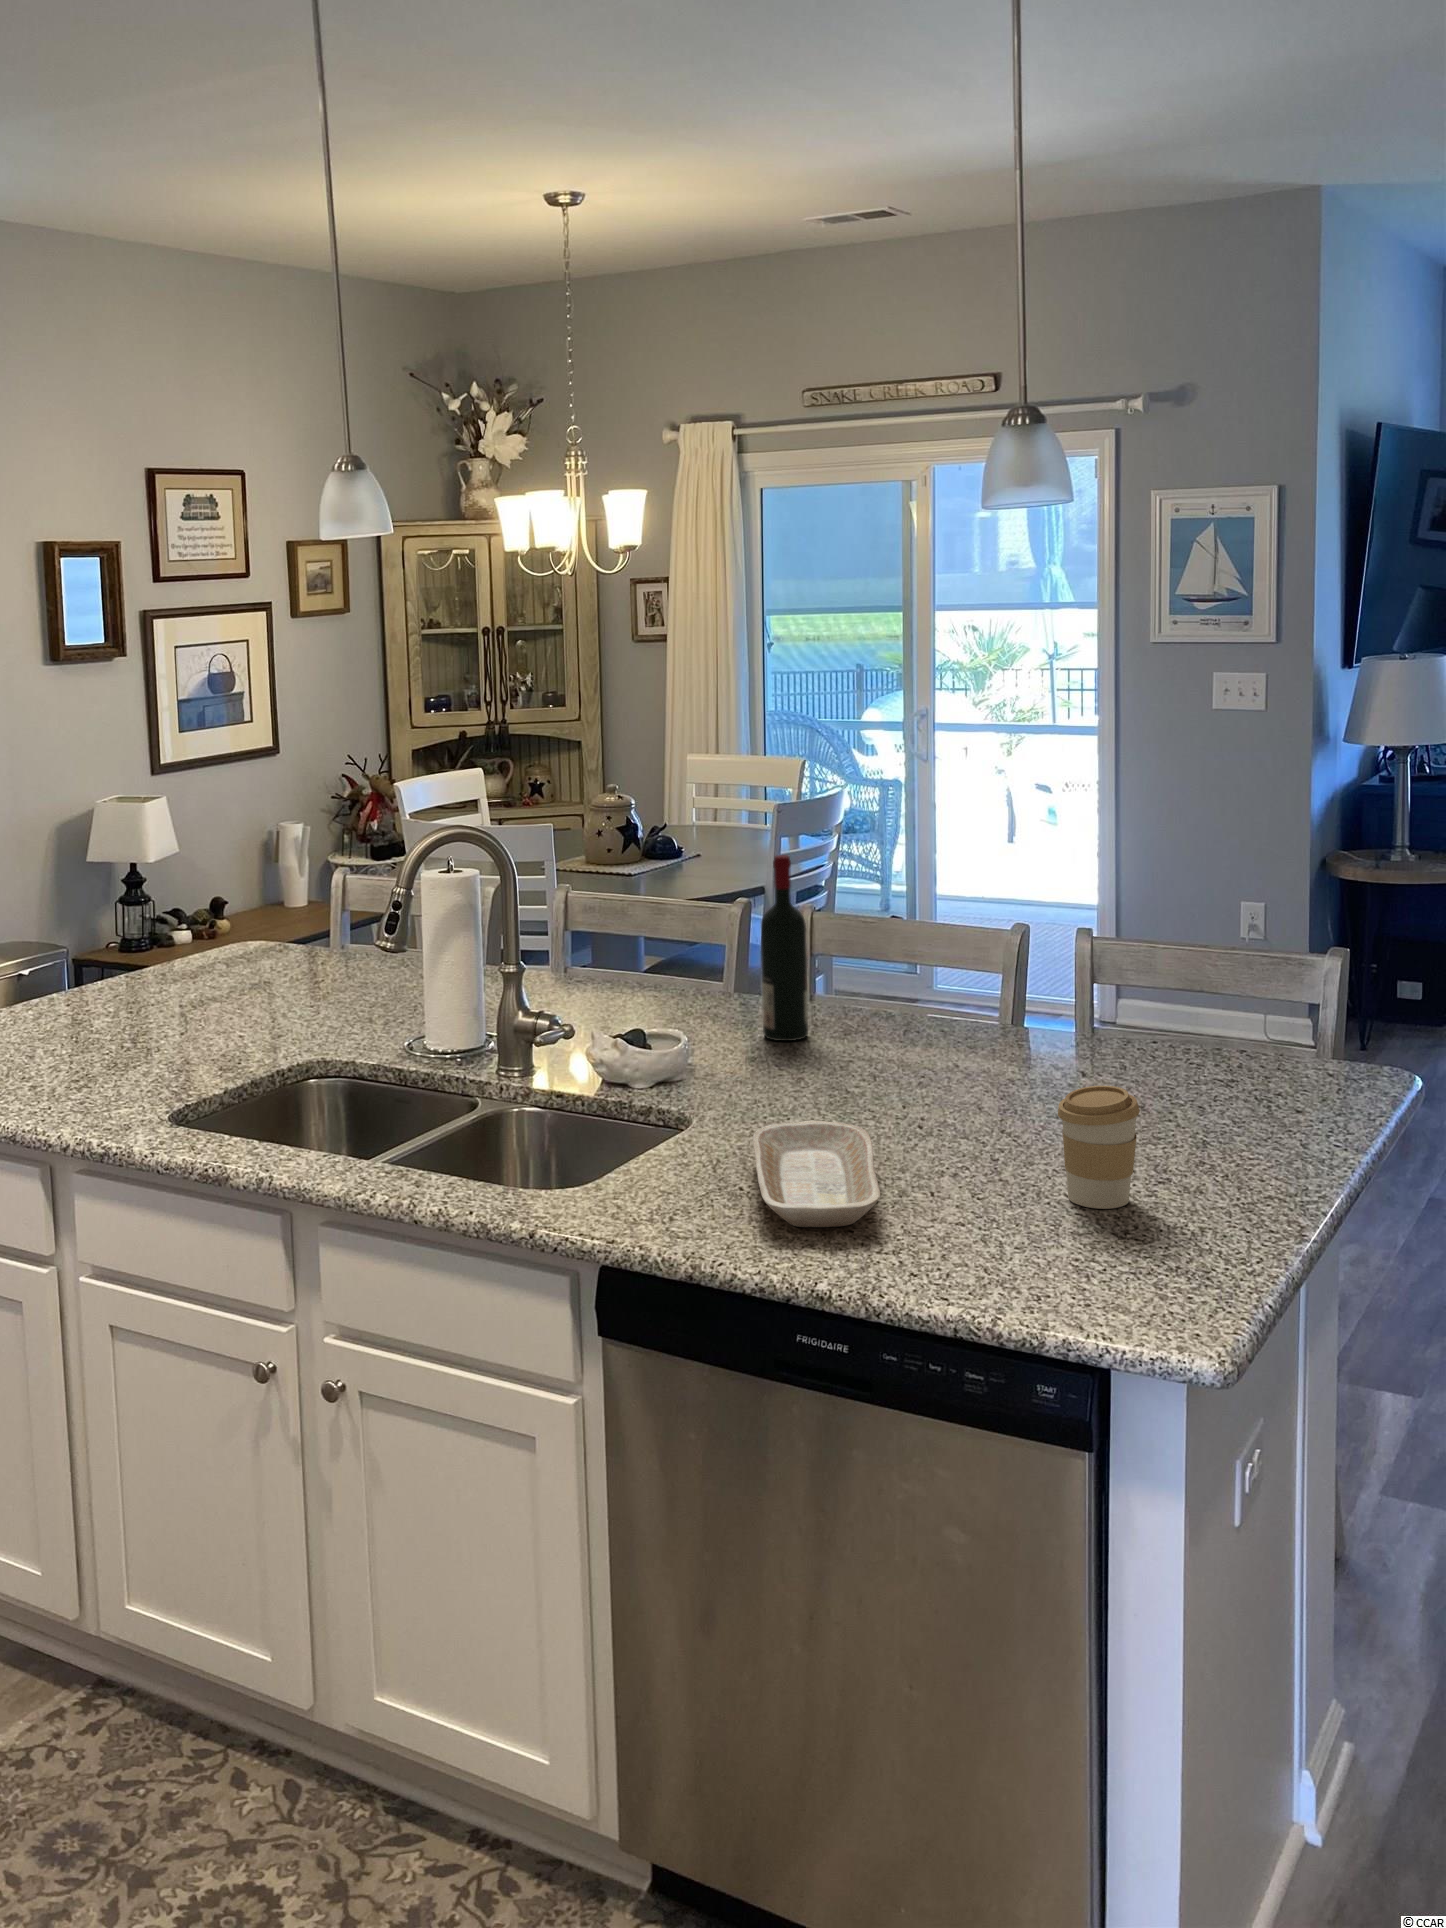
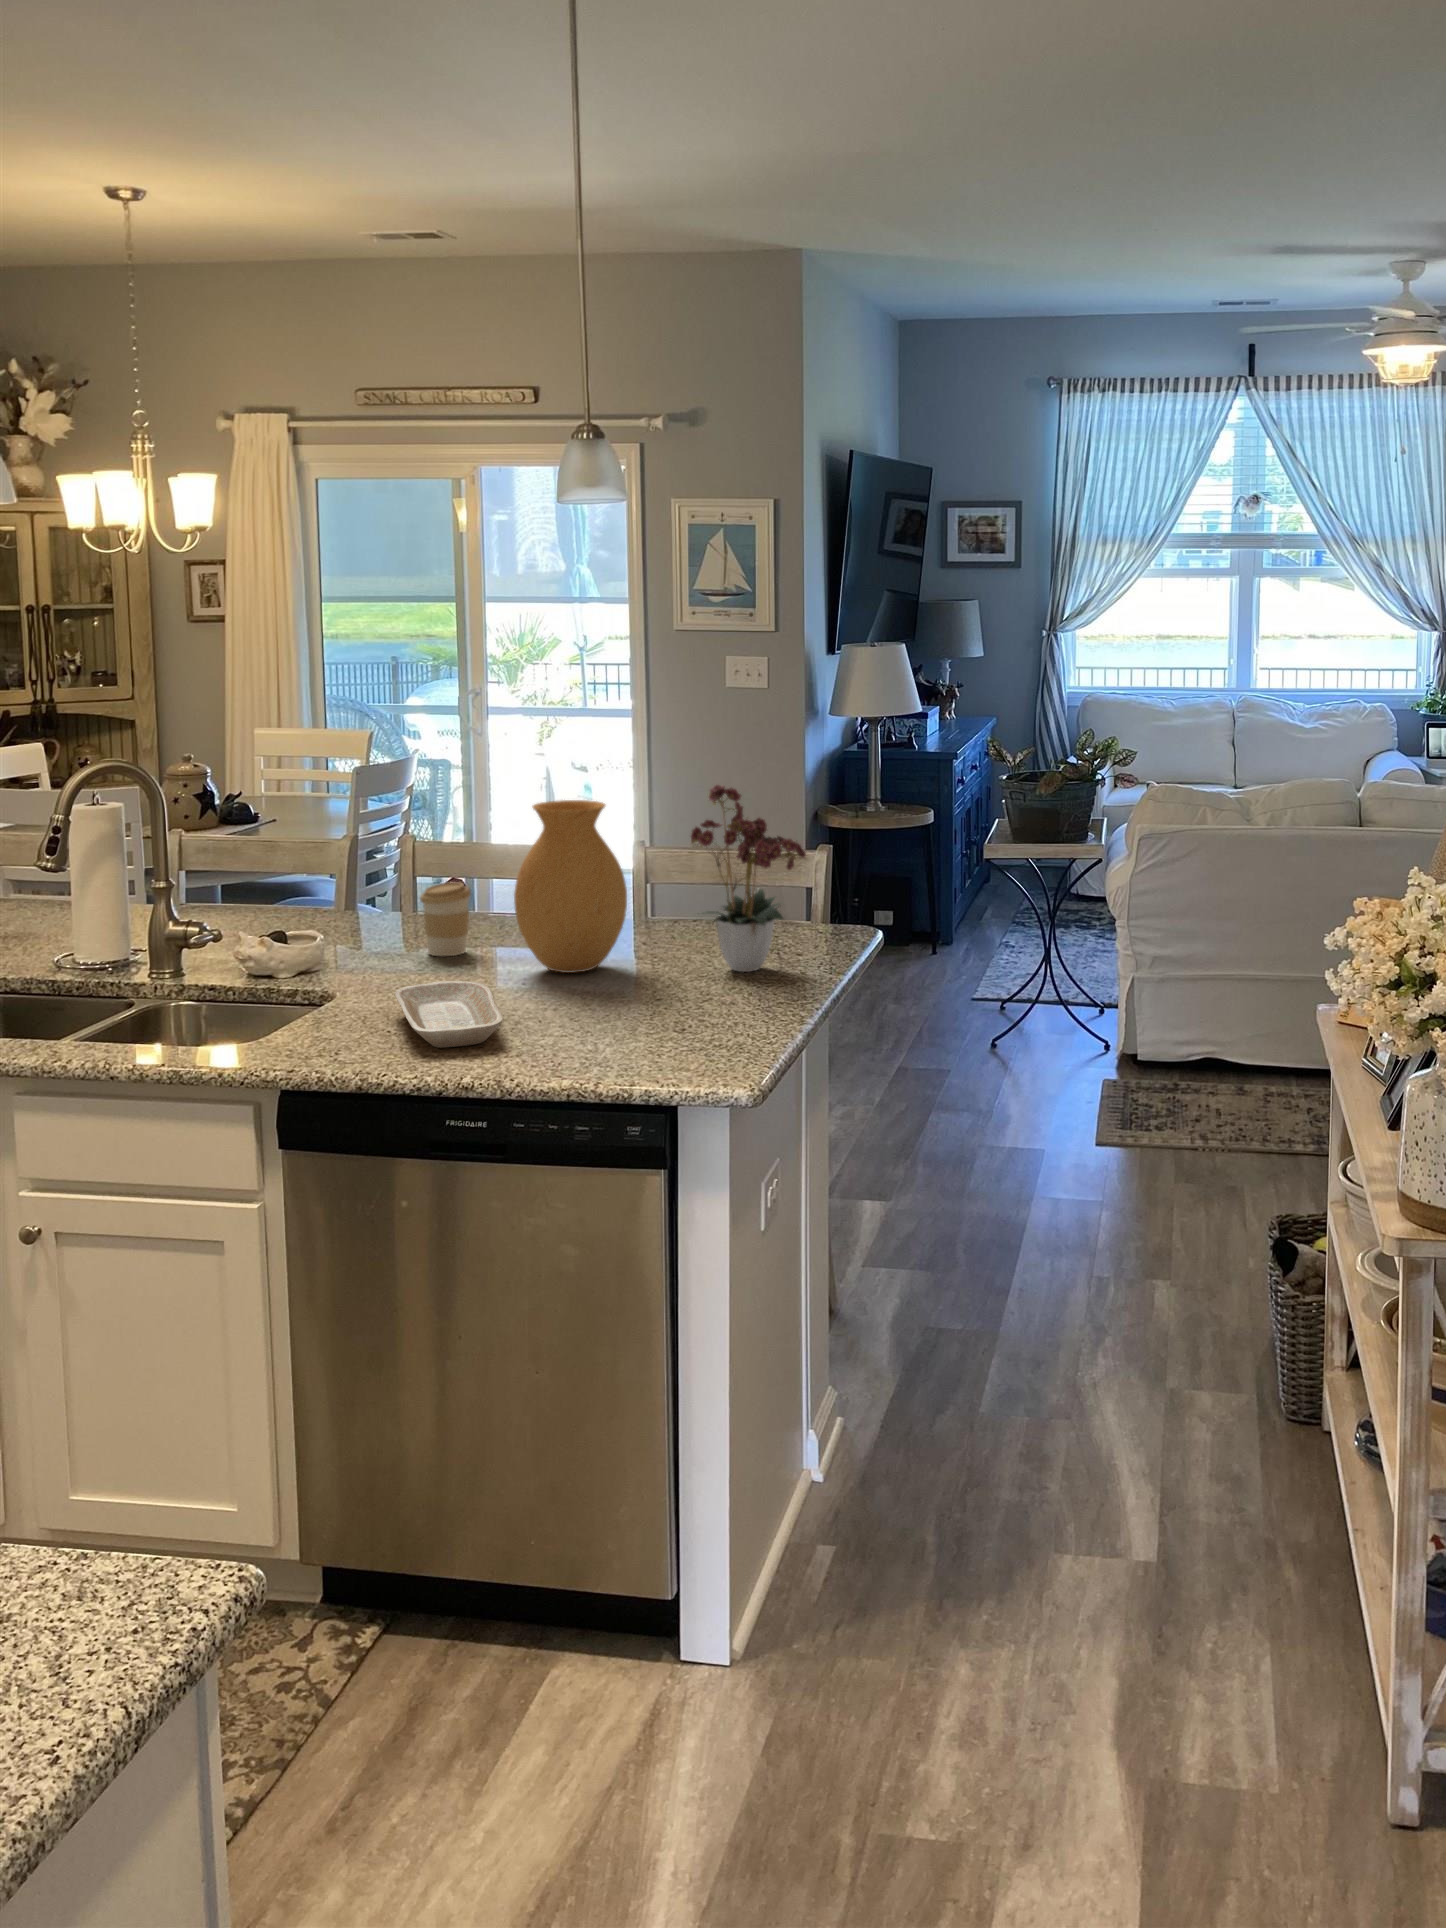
wine bottle: present [761,855,808,1041] -> none [376,787,418,942]
flower arrangement: none [1138,866,1329,1132] -> present [691,785,806,972]
vase: none [915,887,1061,1112] -> present [514,800,627,973]
coffee cup: present [1058,1086,1140,1209] -> present [420,882,470,956]

